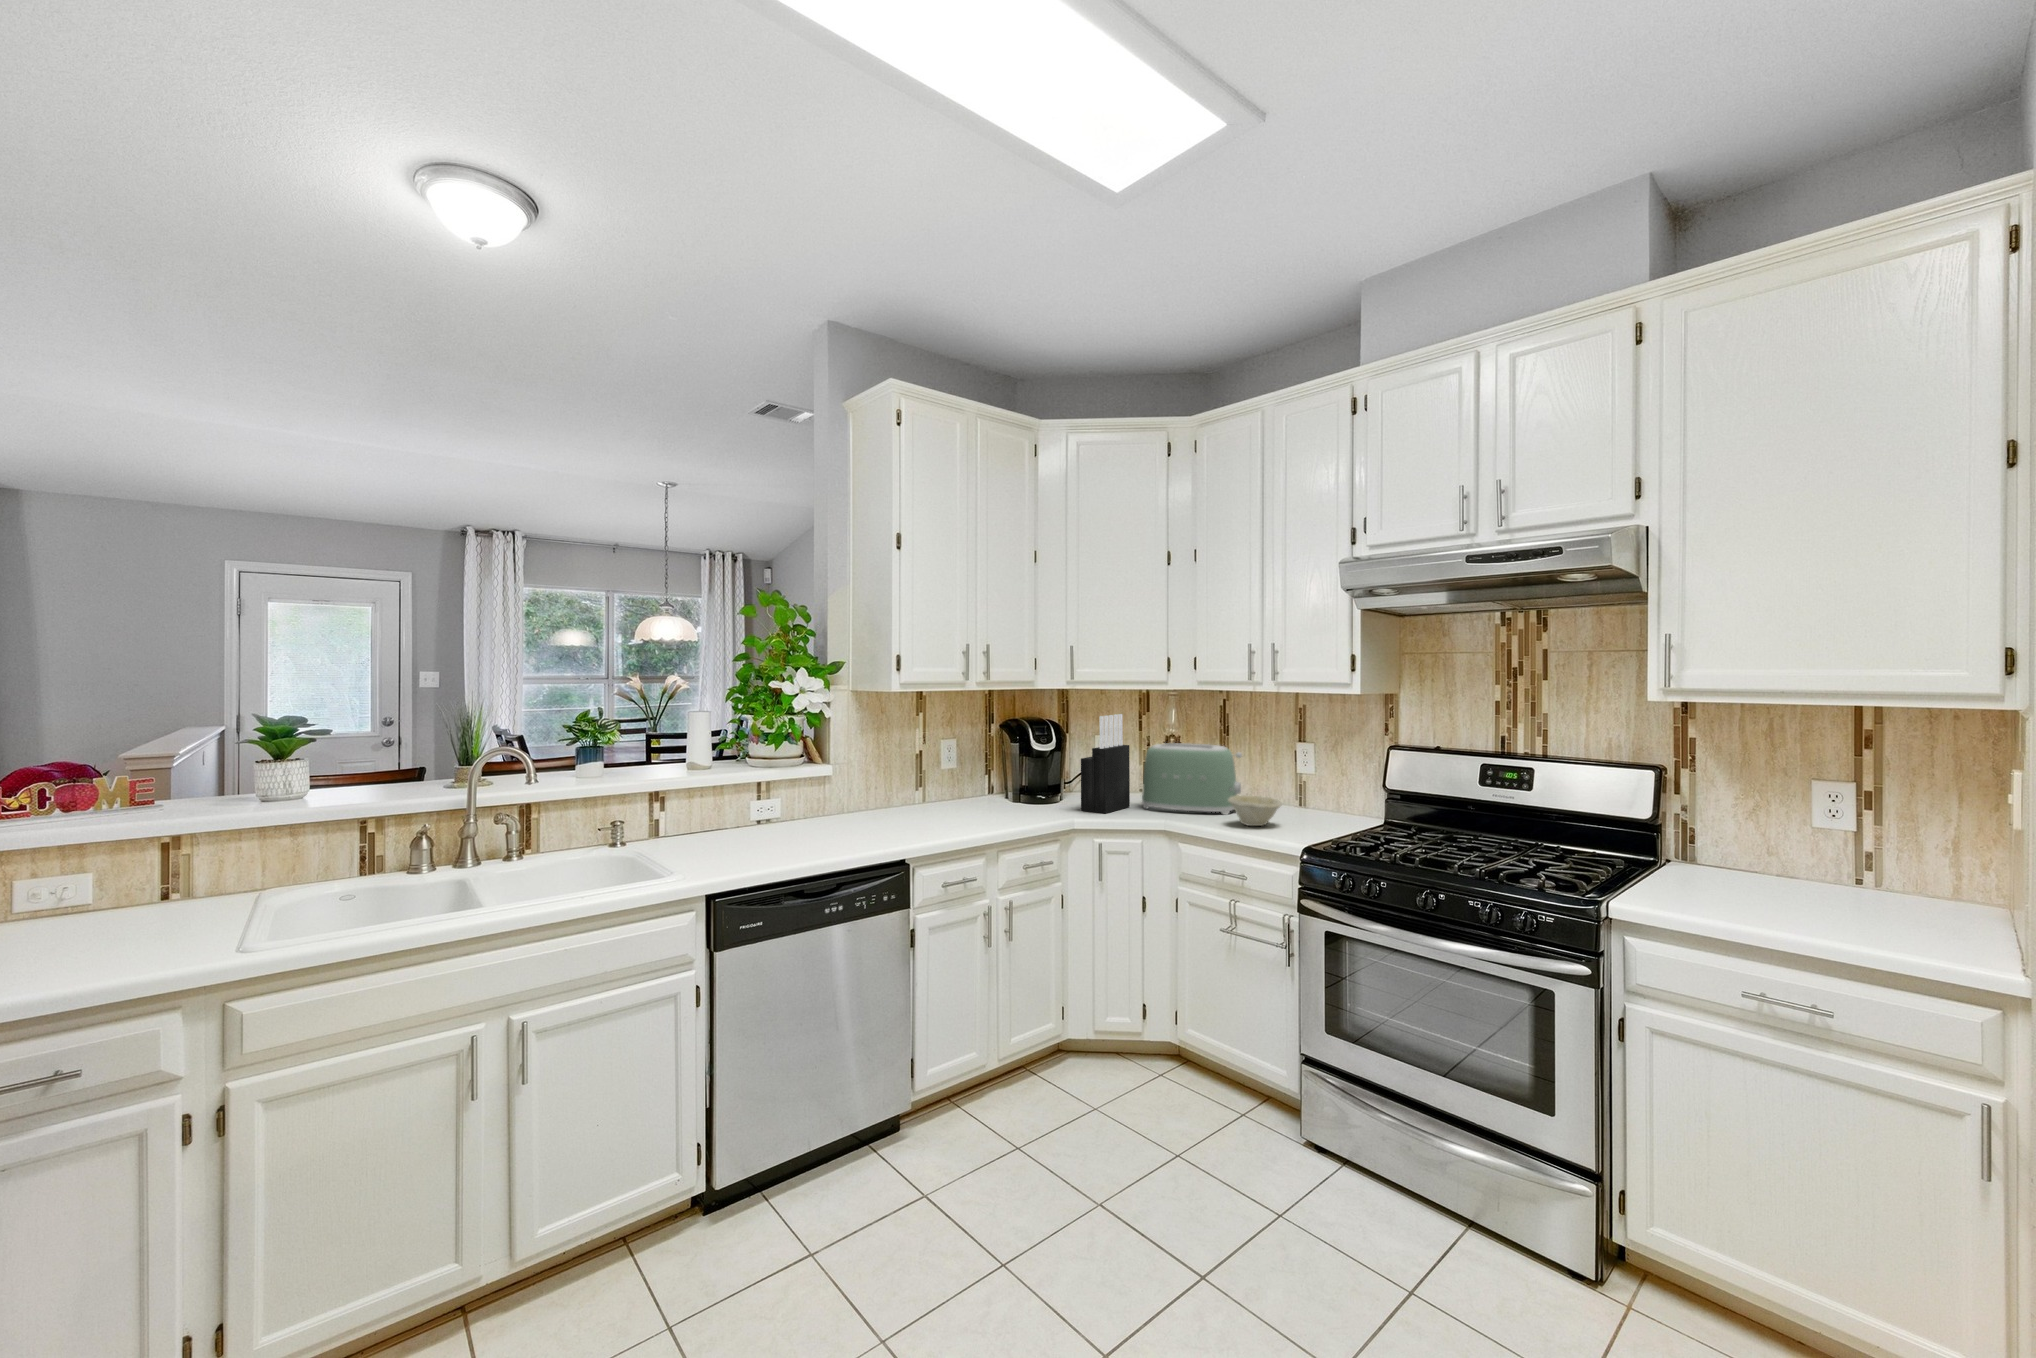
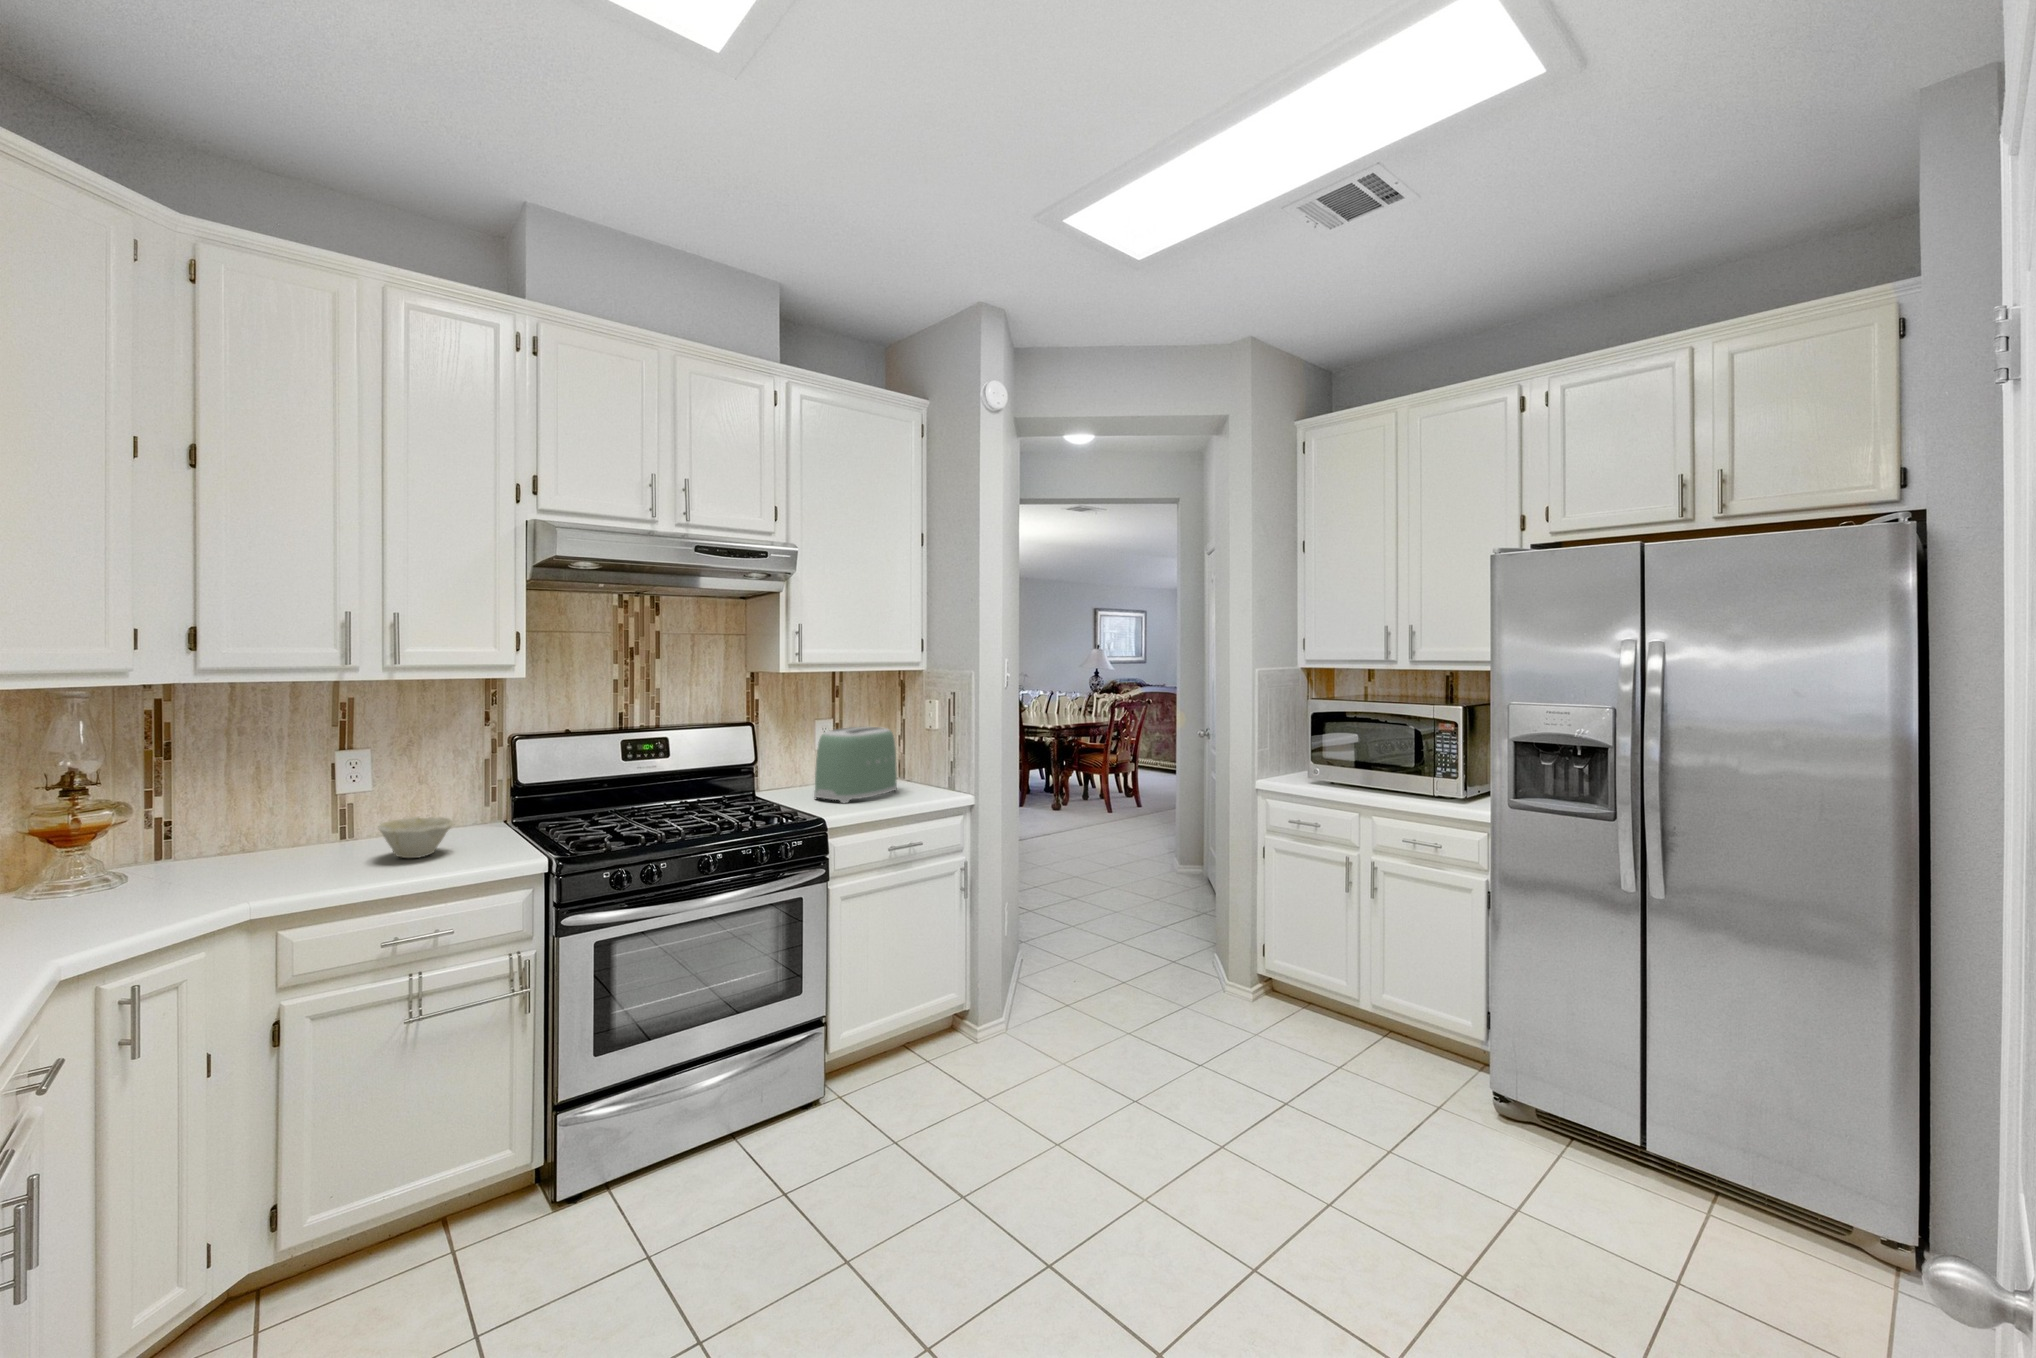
knife block: present [1081,714,1130,814] -> none [39,734,137,925]
toaster: present [1142,743,1242,815] -> present [814,727,897,803]

